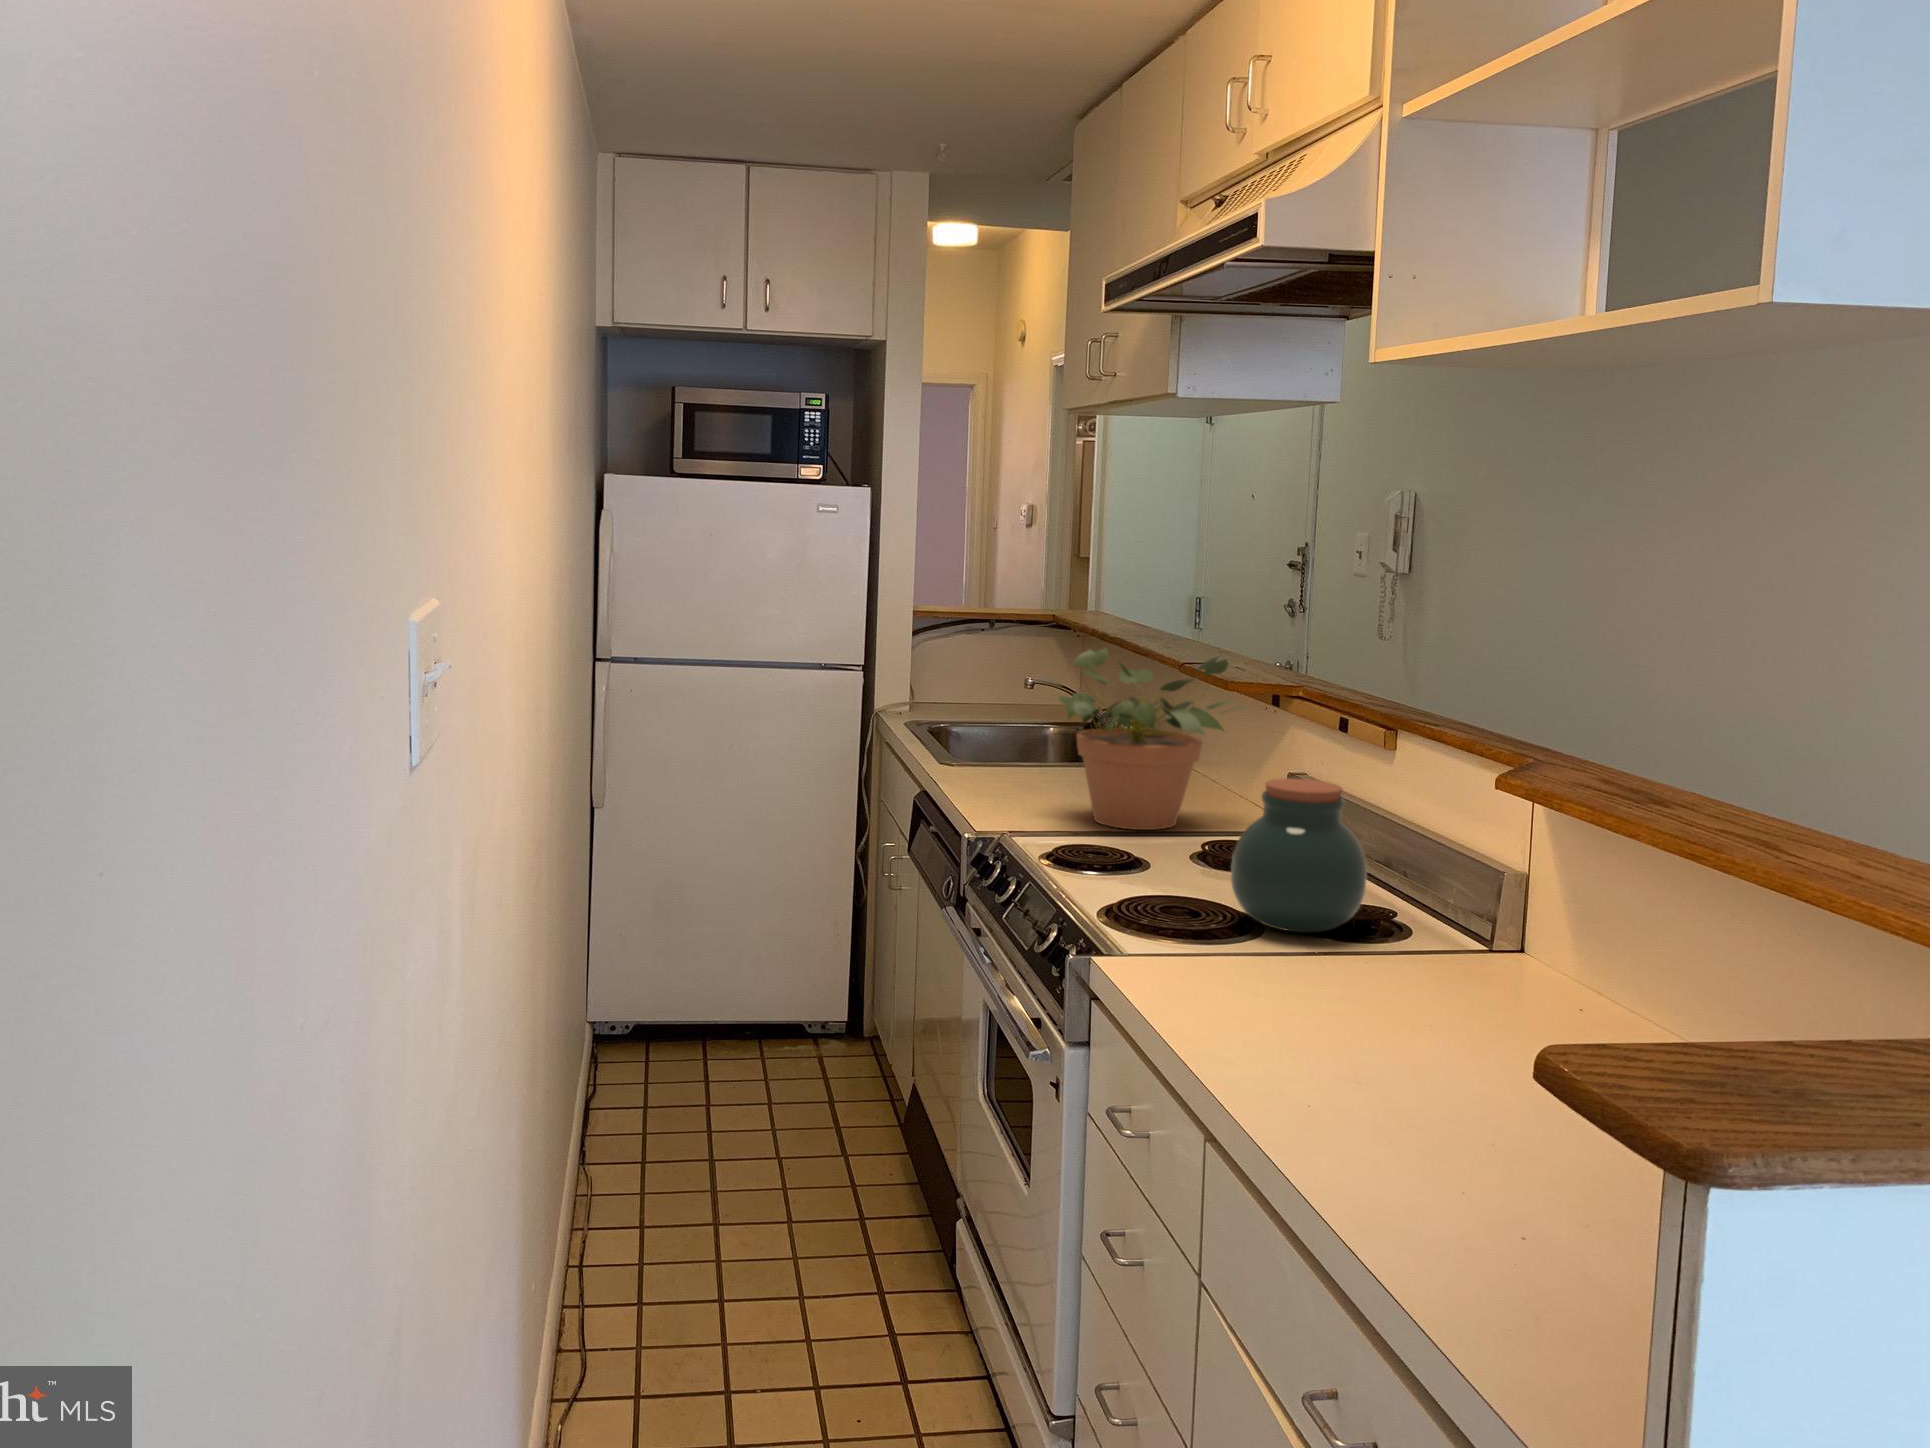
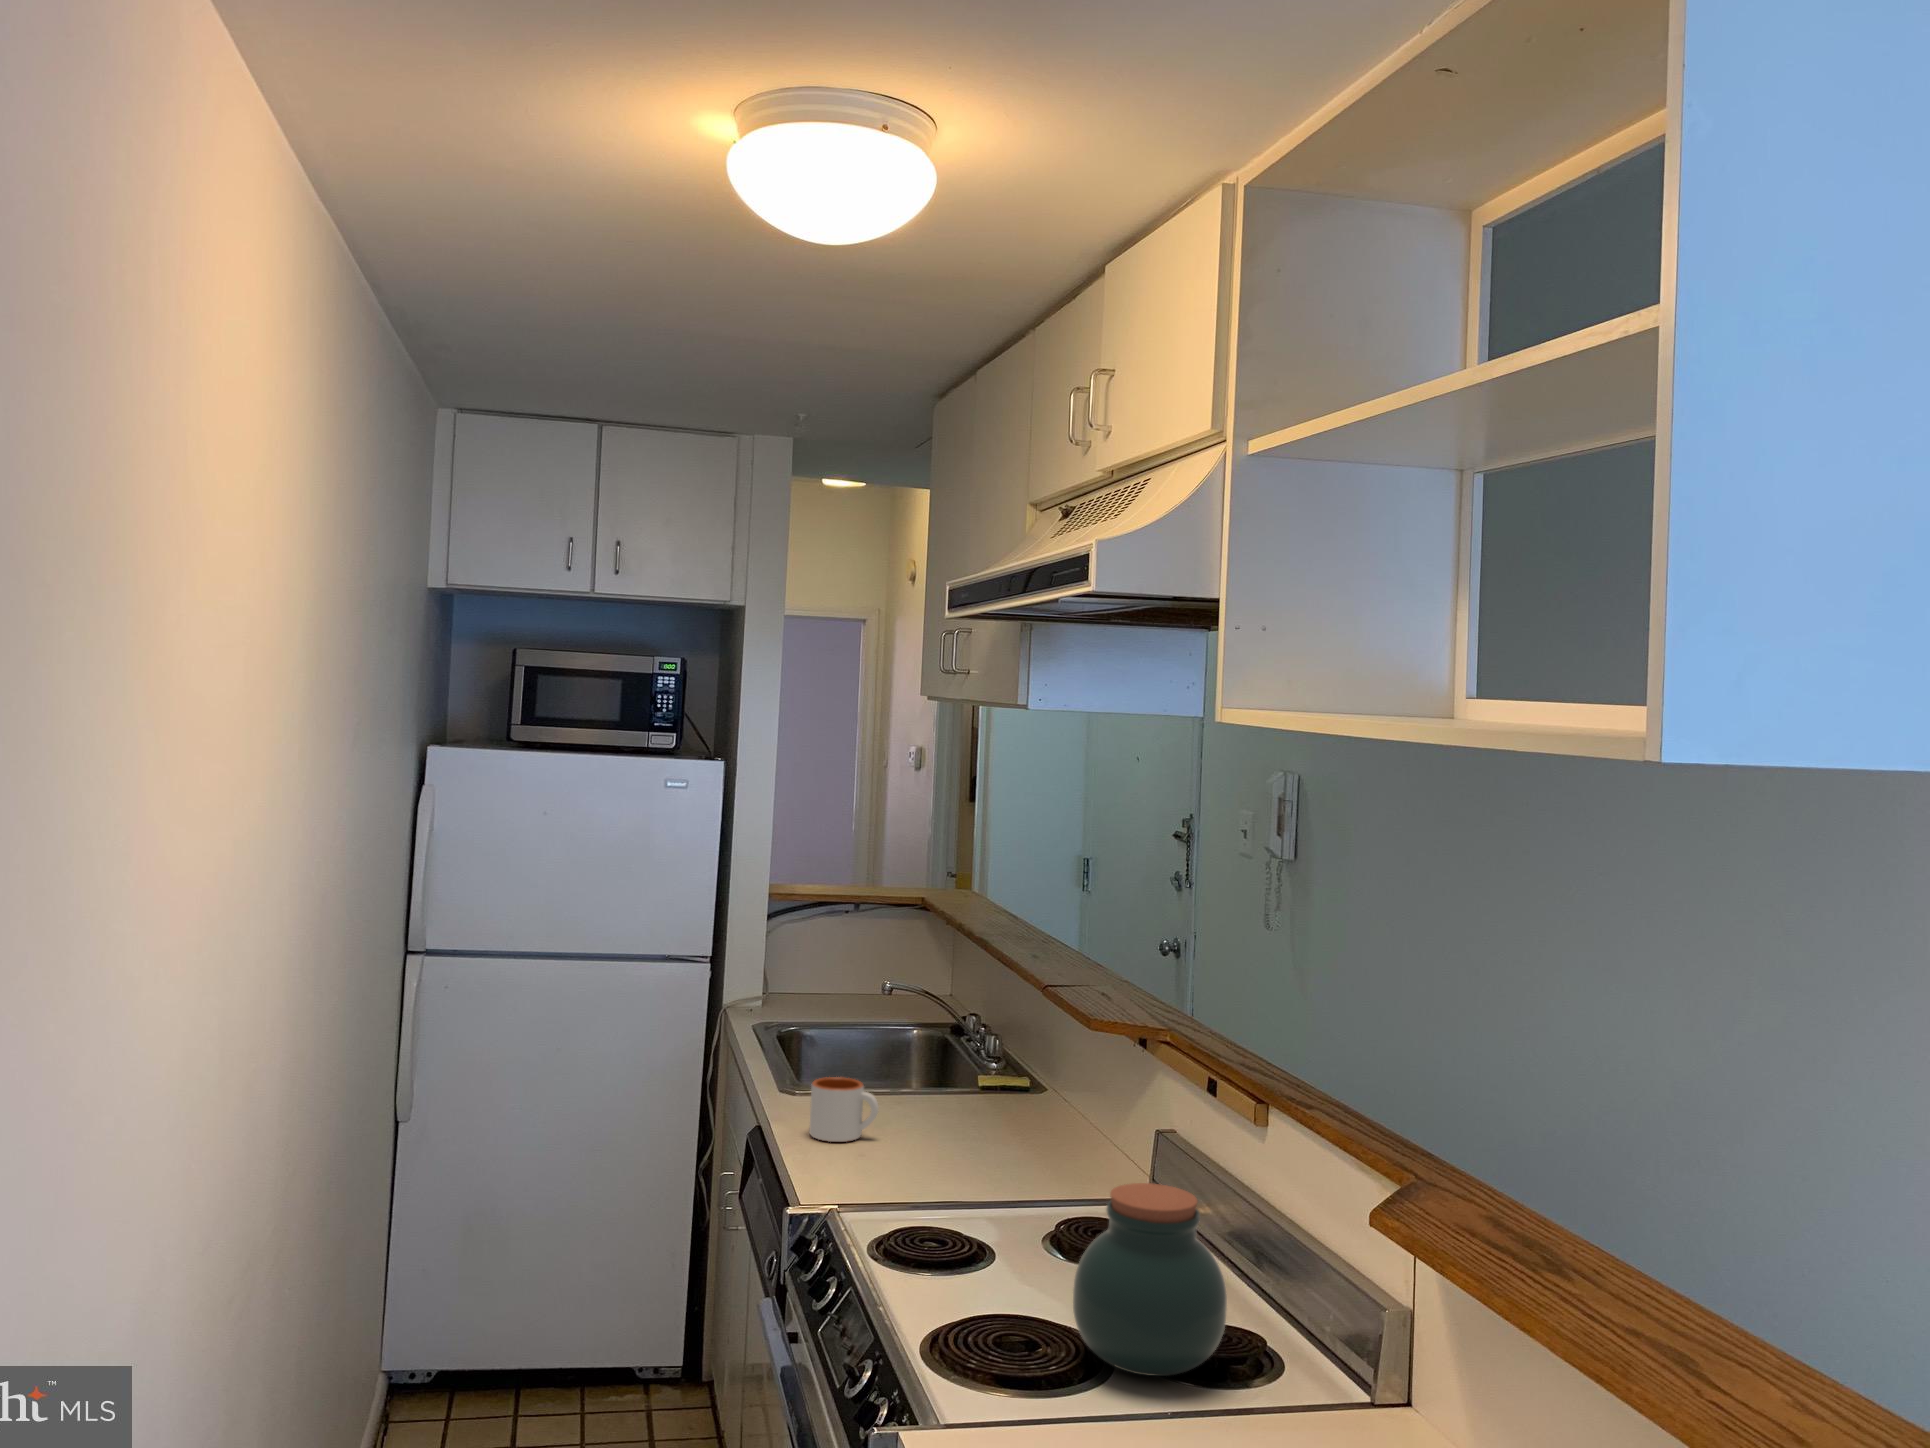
potted plant: present [1059,648,1228,830] -> none [900,981,1115,1198]
mug: none [973,742,1035,795] -> present [809,1077,878,1142]

